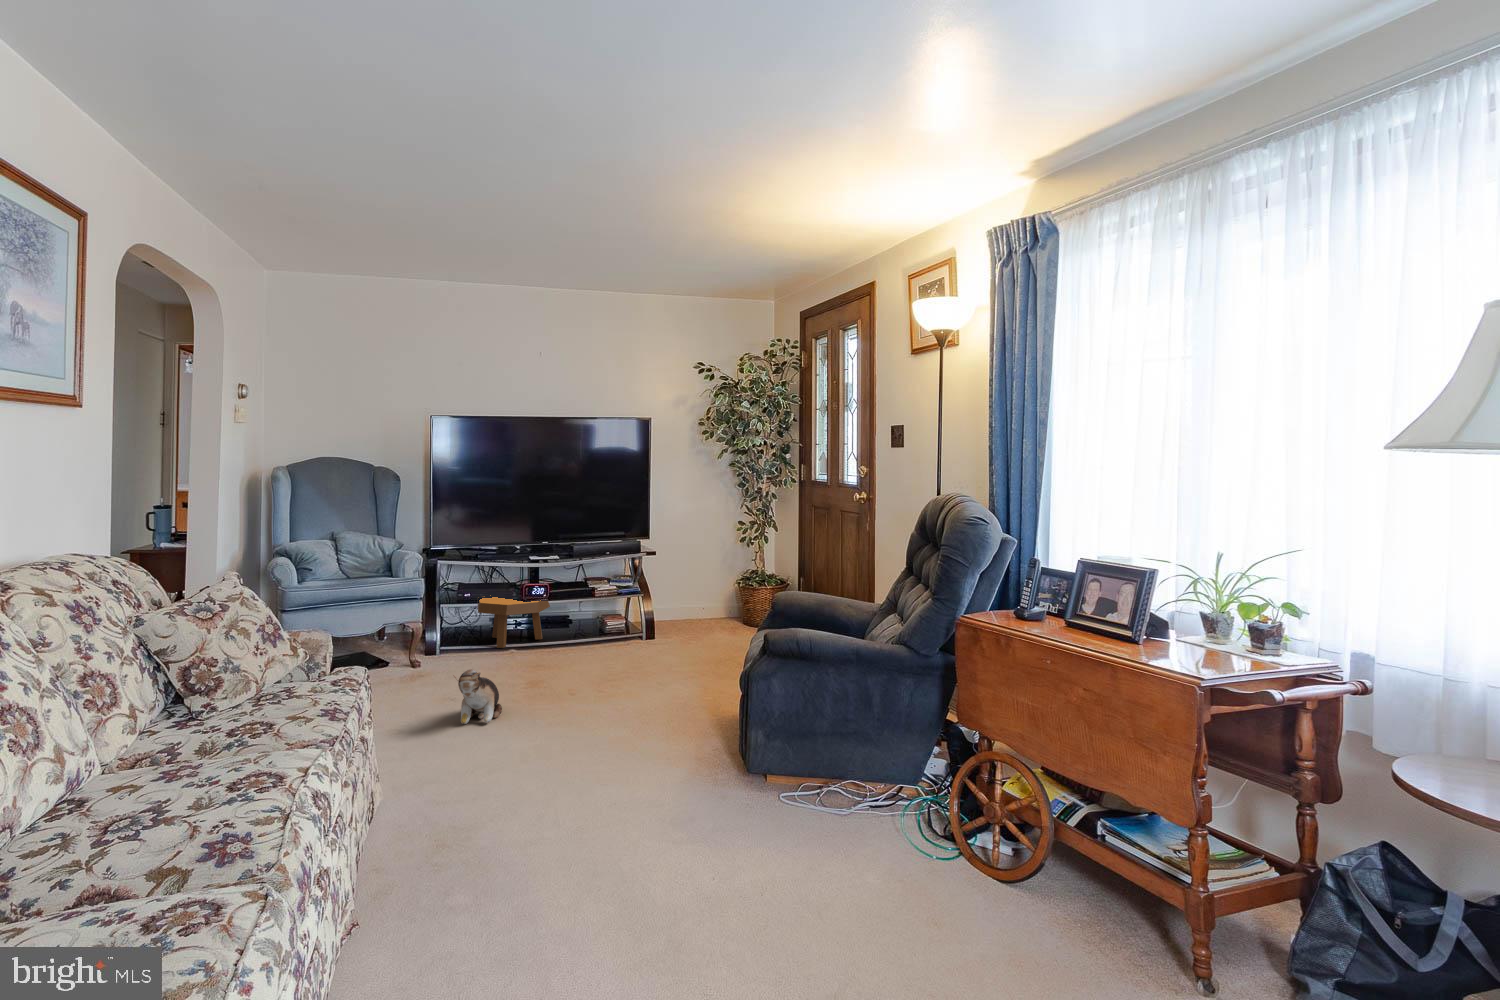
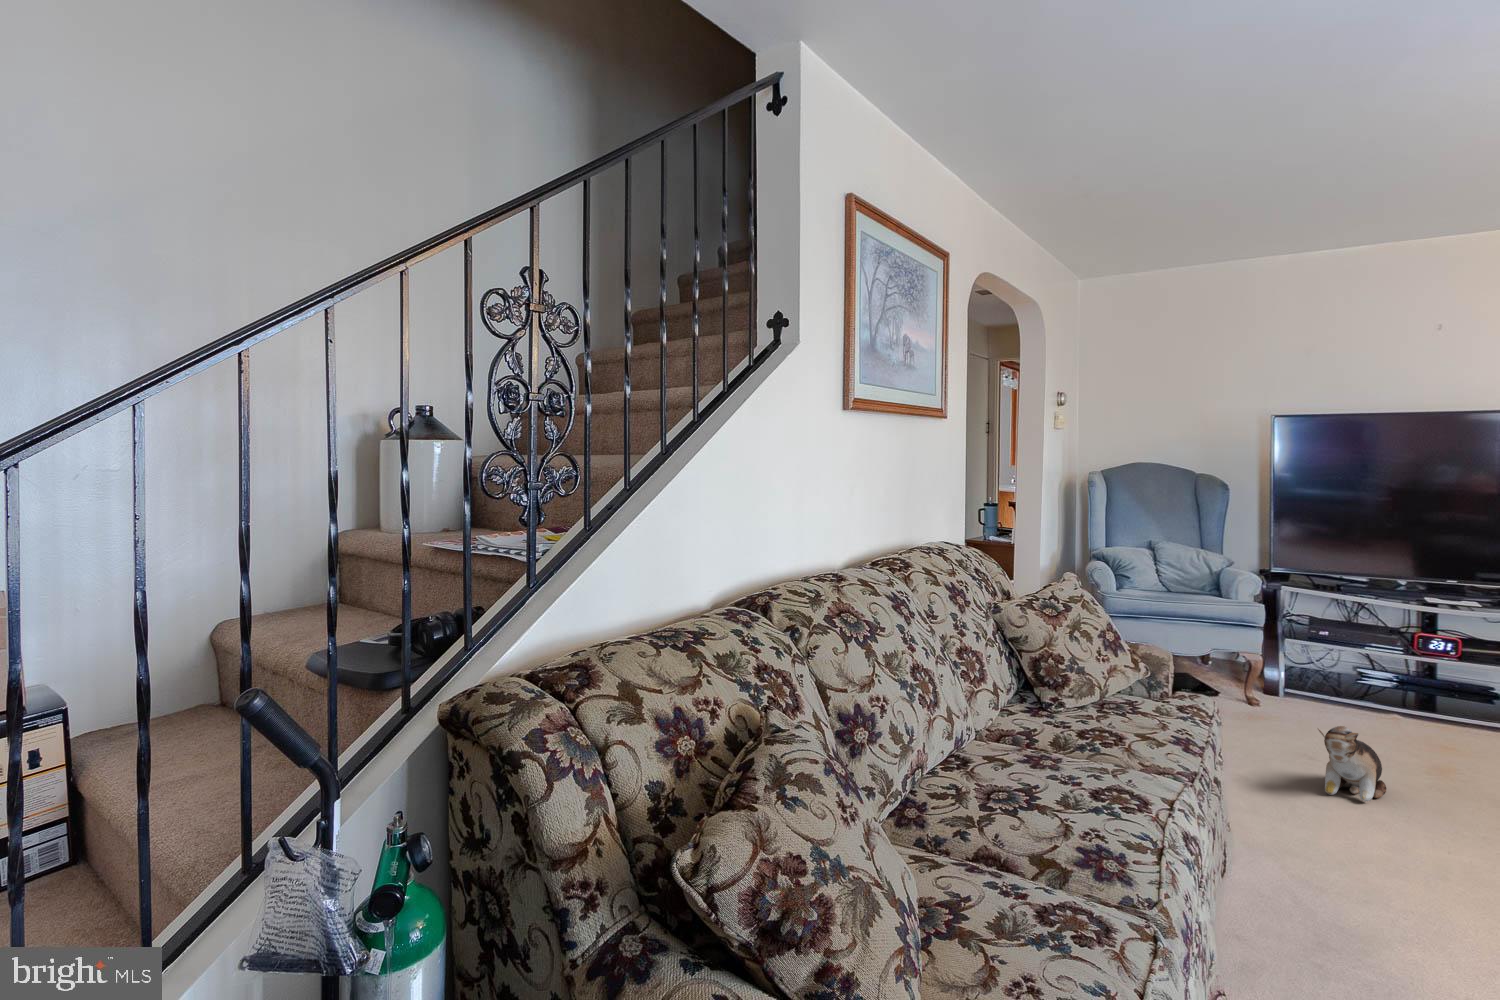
footstool: present [477,595,550,648] -> none [1332,637,1448,708]

